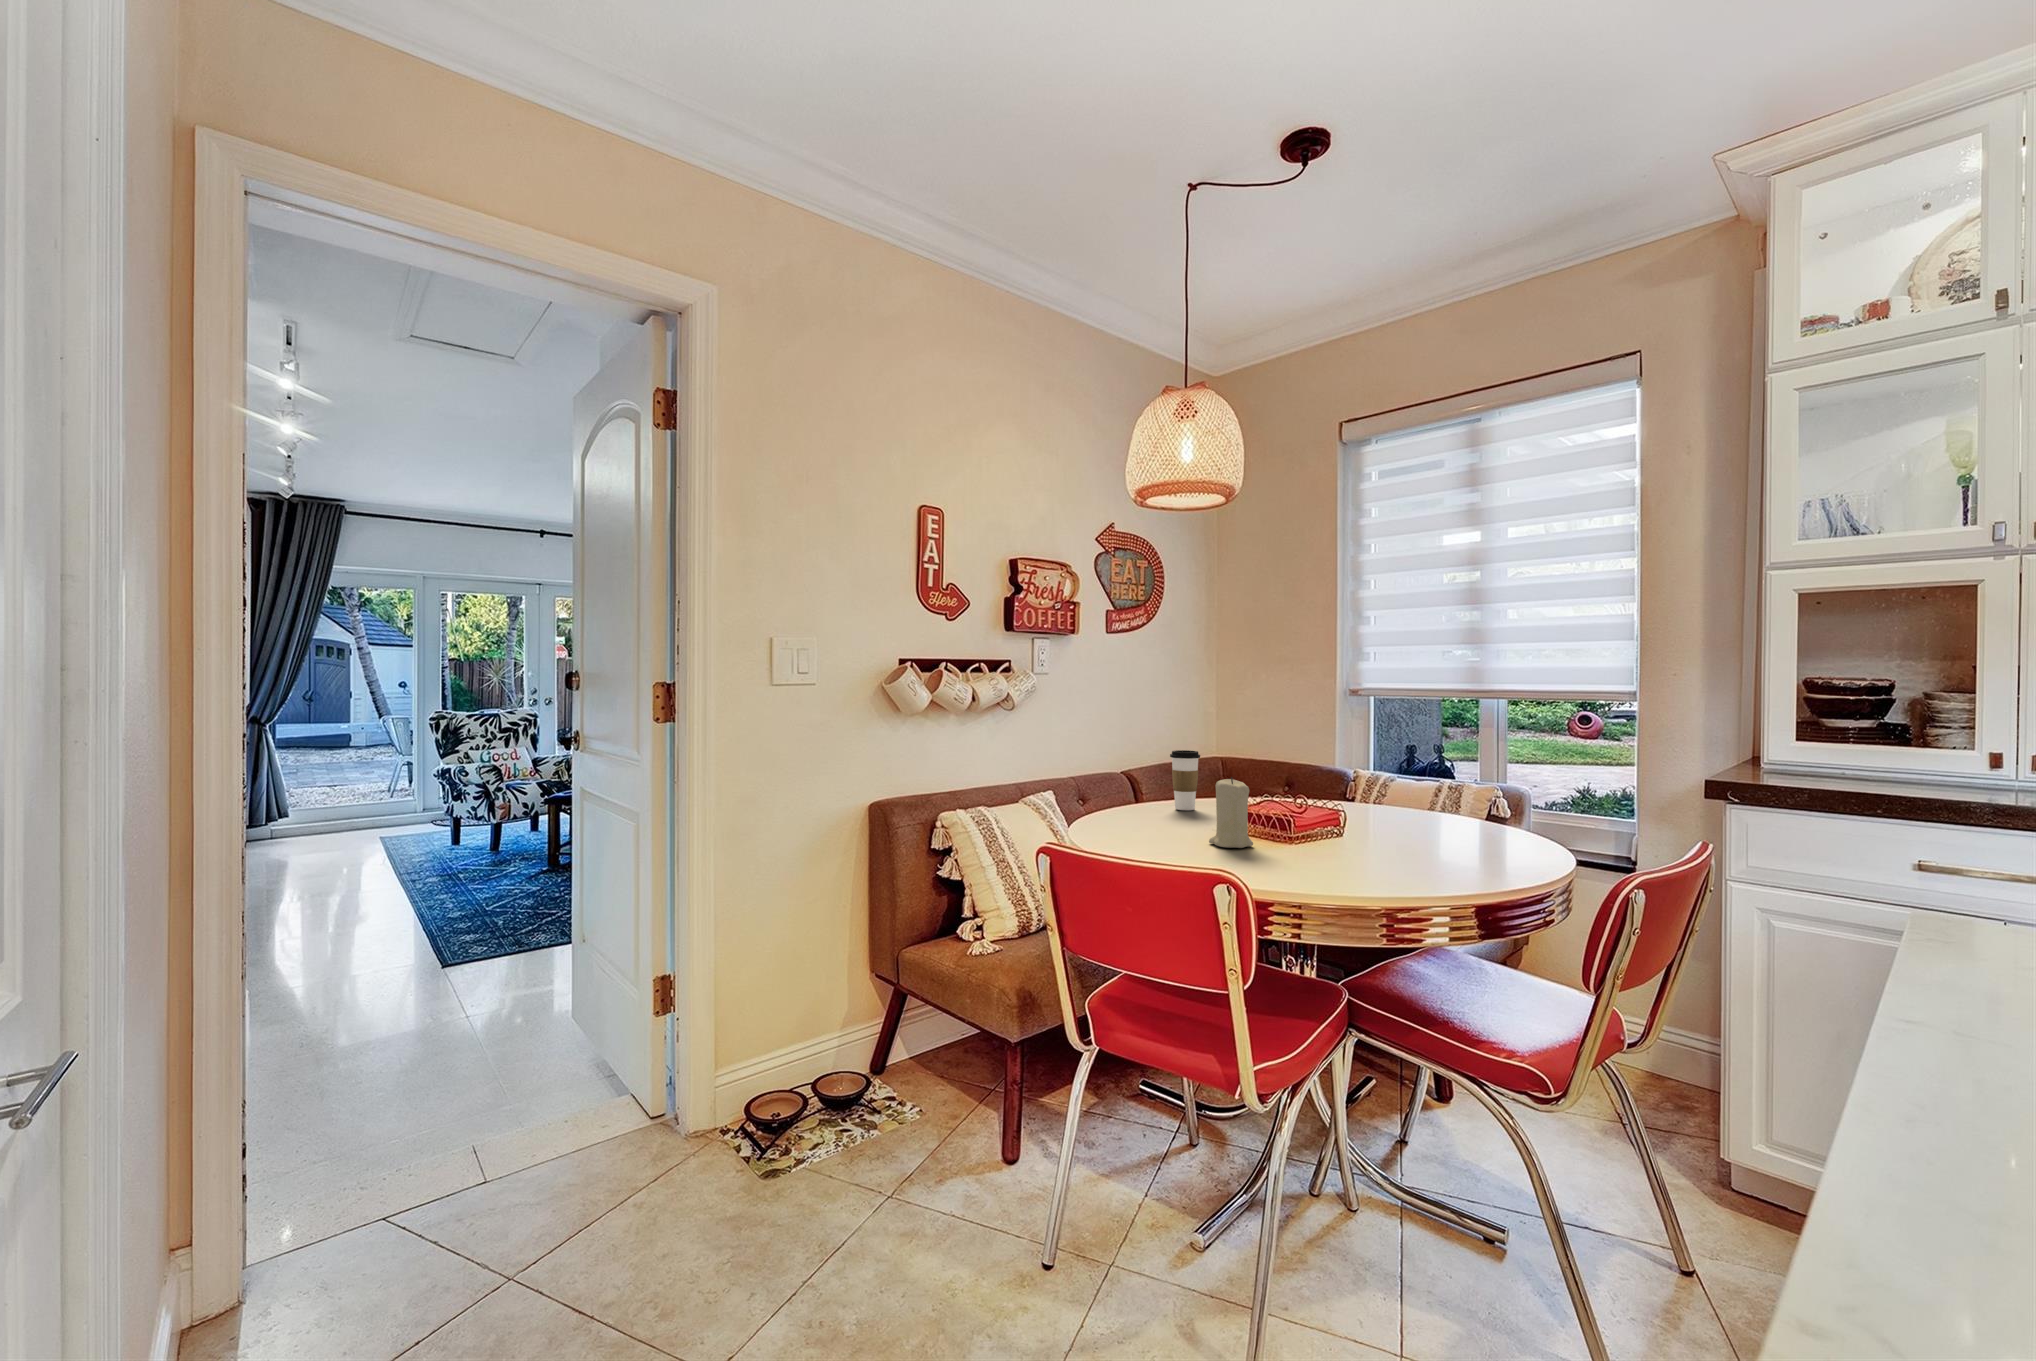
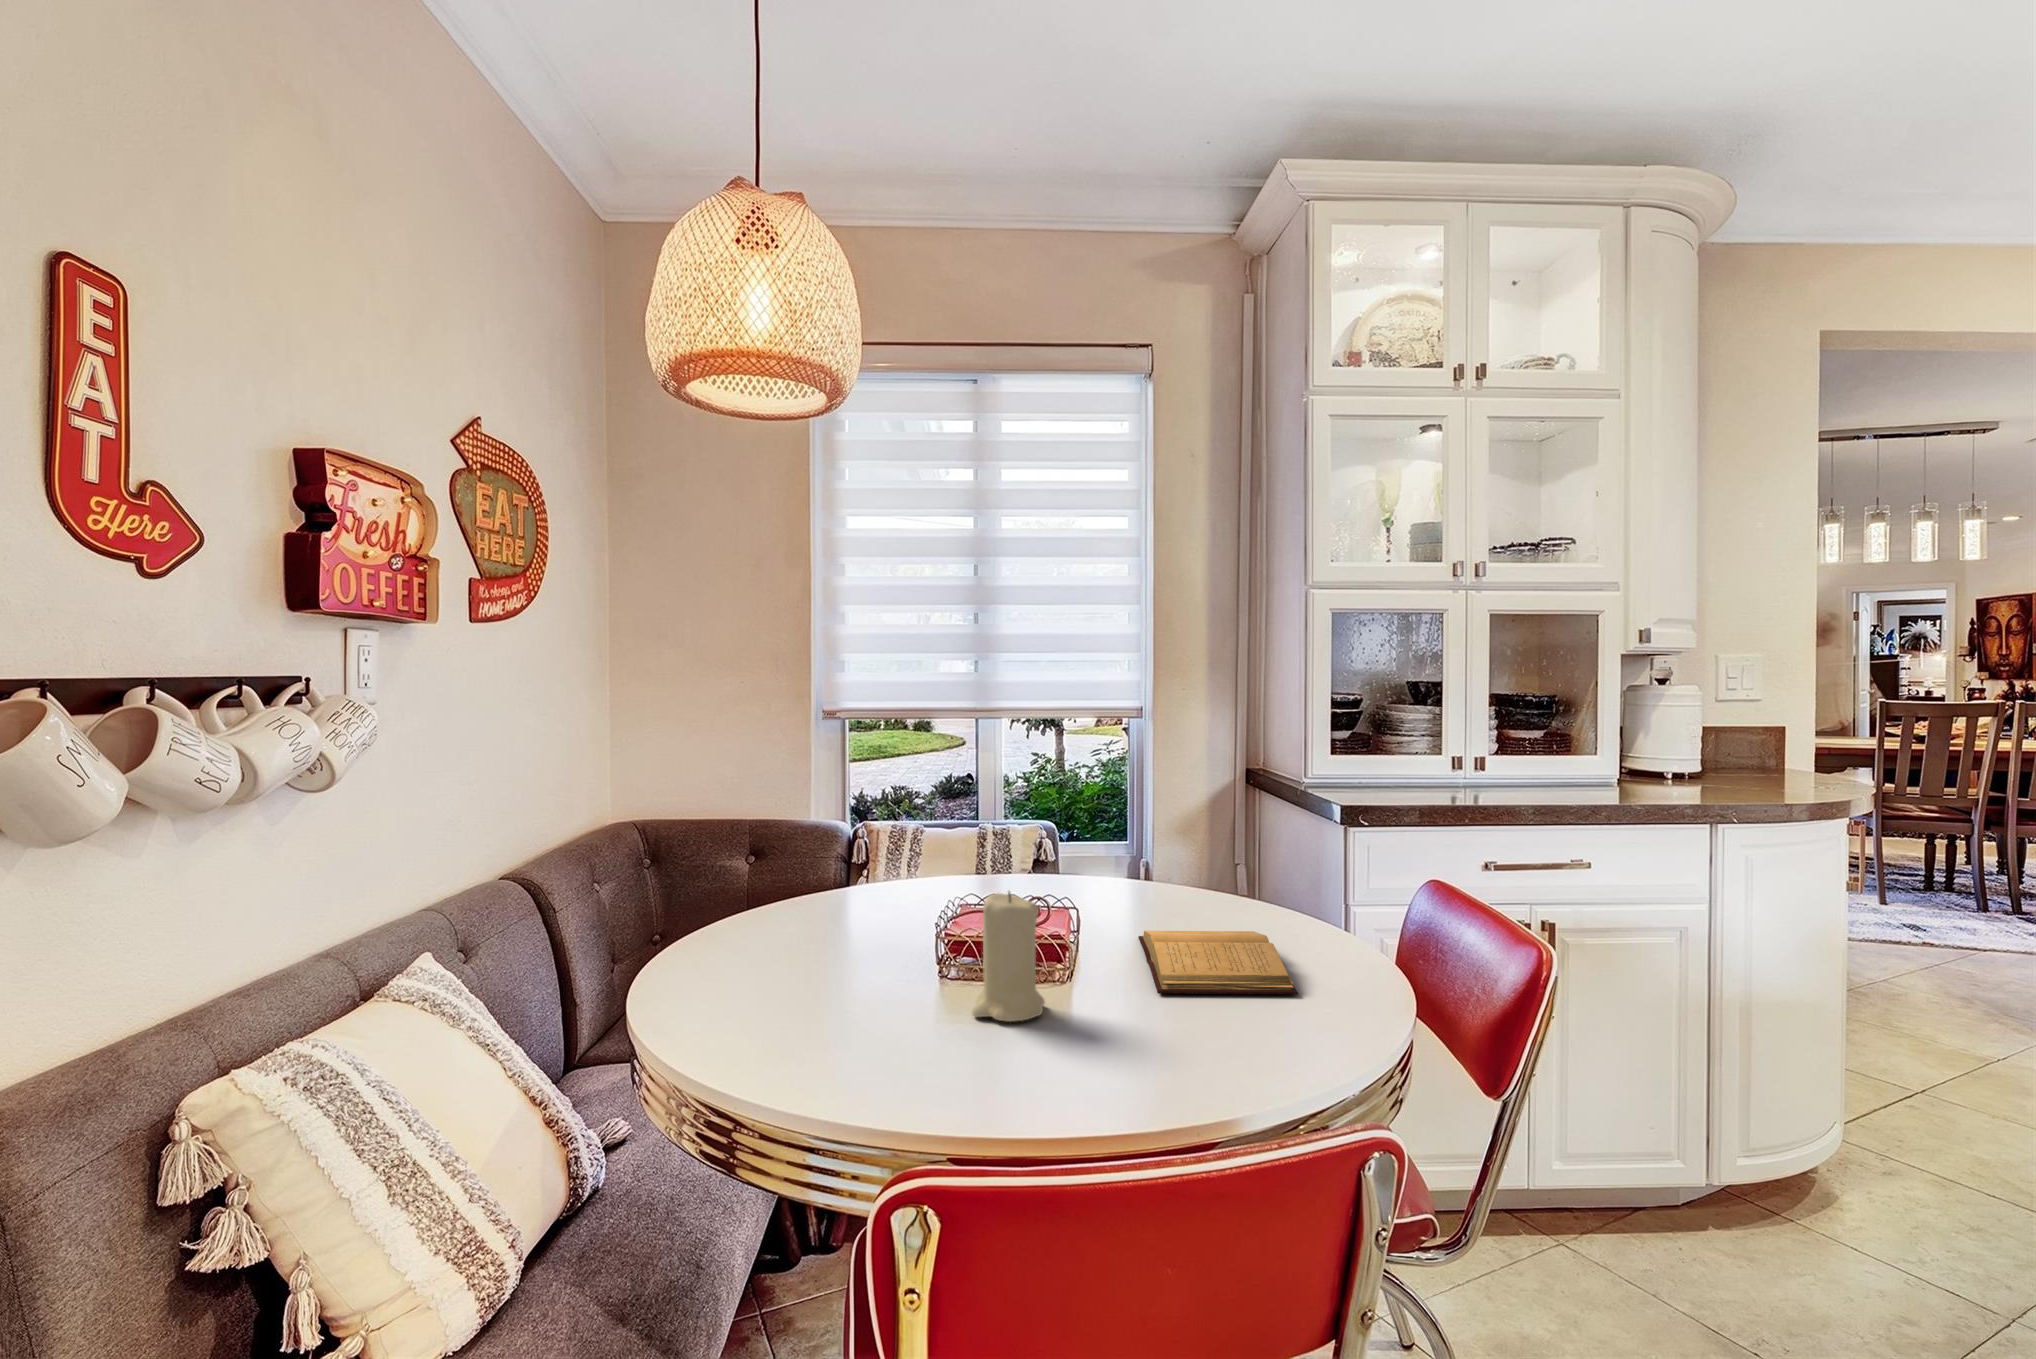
coffee cup: present [1170,750,1200,810] -> none [751,835,805,945]
book: none [1325,831,1472,872] -> present [1138,931,1298,994]

